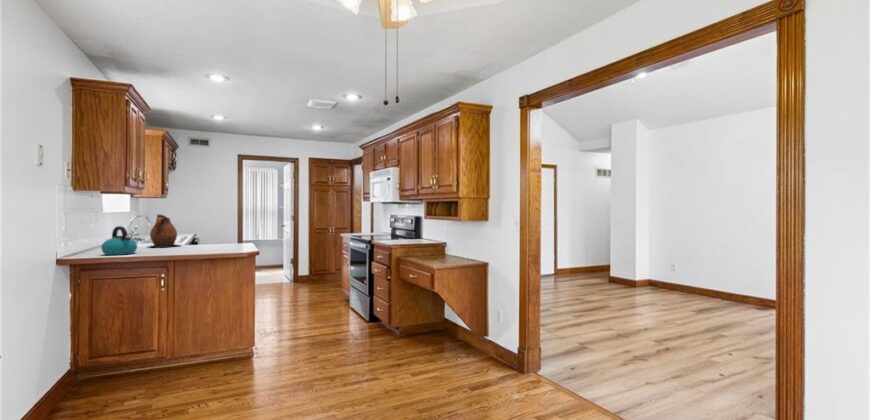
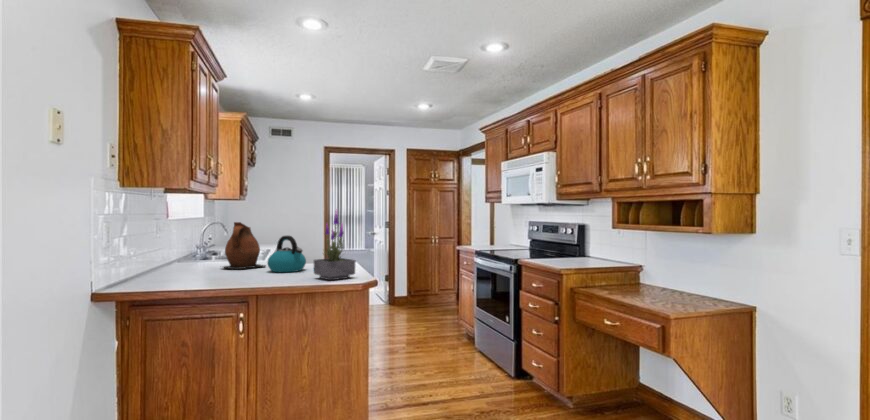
potted plant: none [214,205,243,251] -> present [314,209,355,280]
kettle: present [101,226,137,255] -> present [268,236,306,272]

